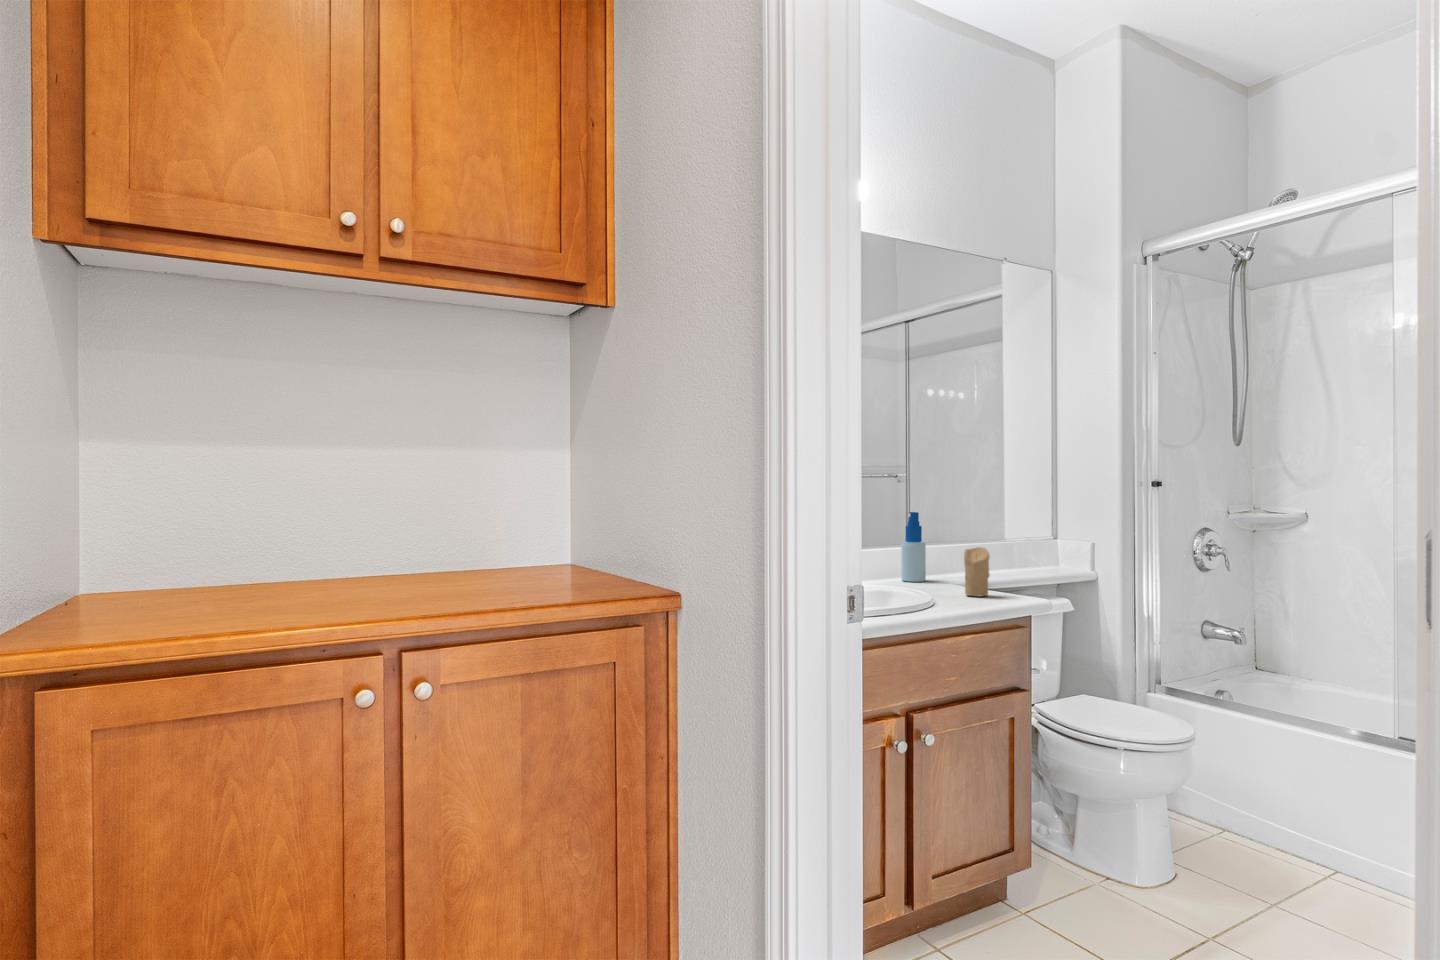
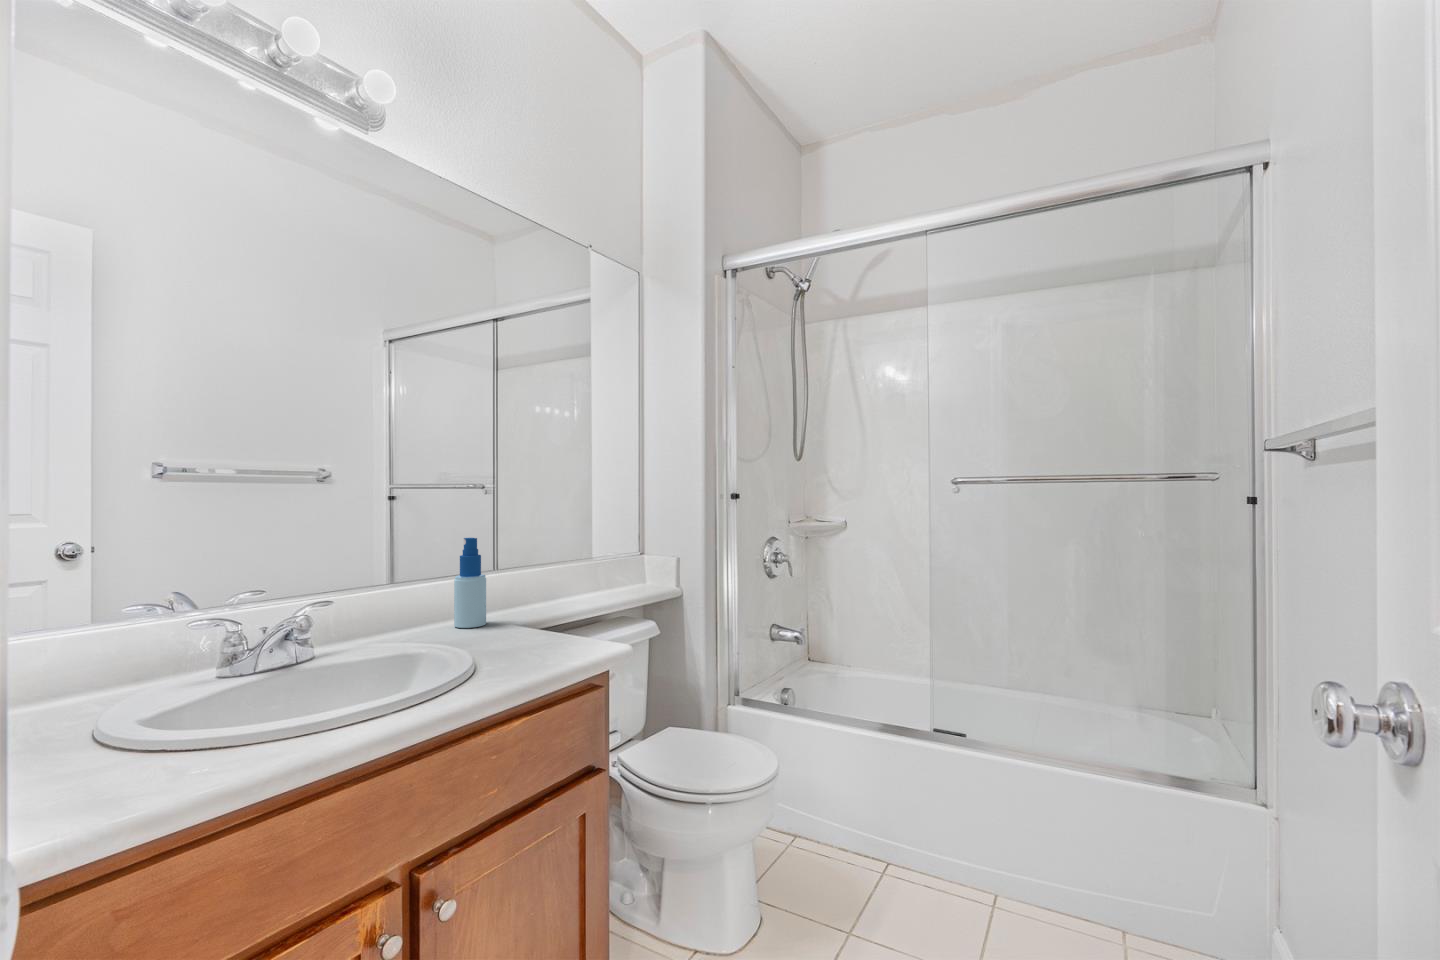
candle: present [964,547,990,596] -> none [523,587,557,655]

